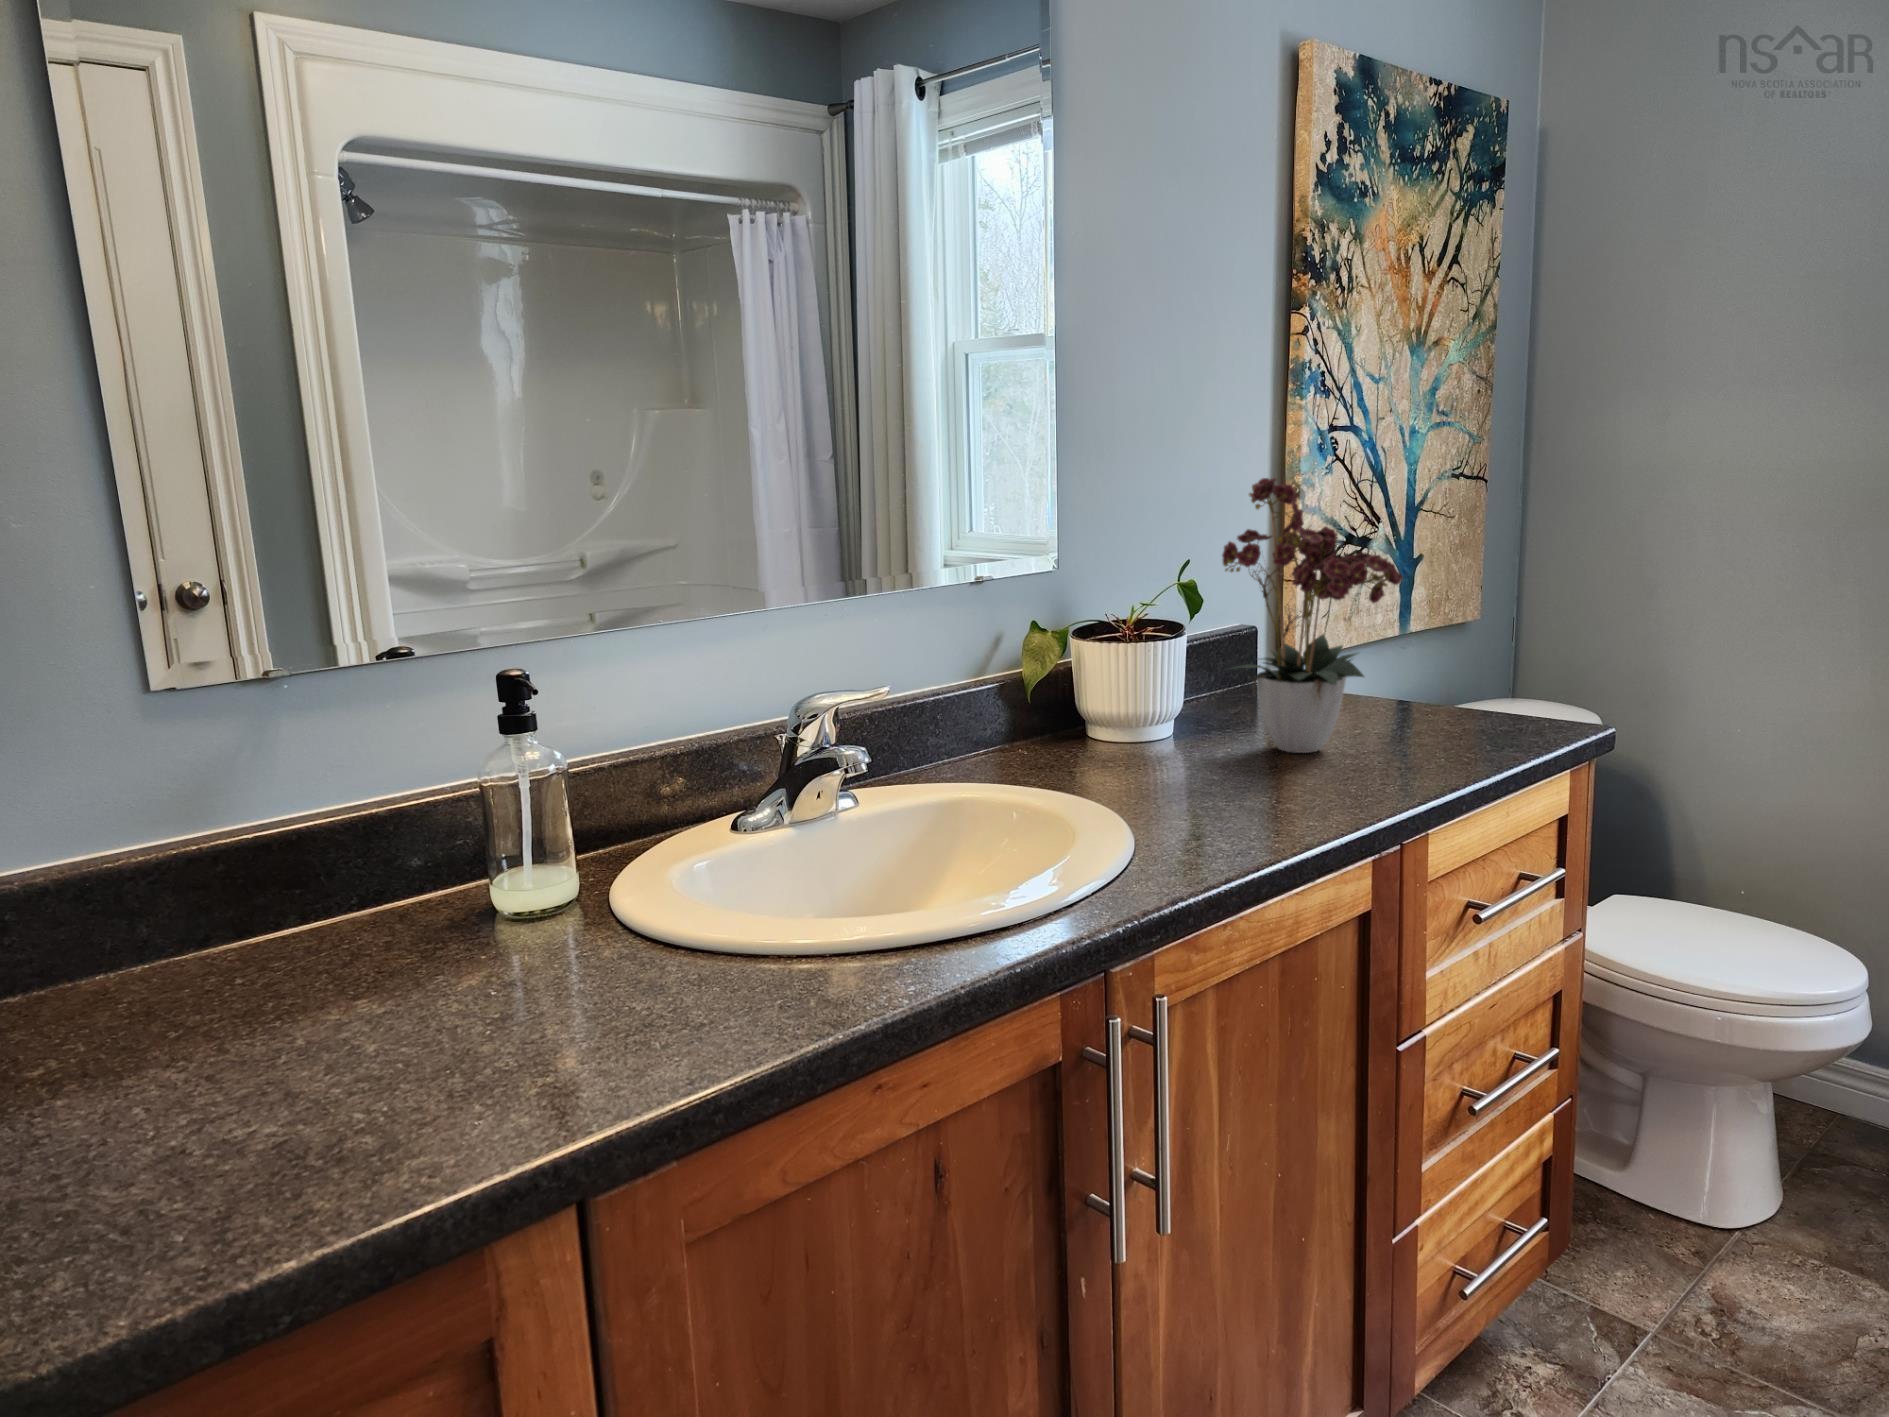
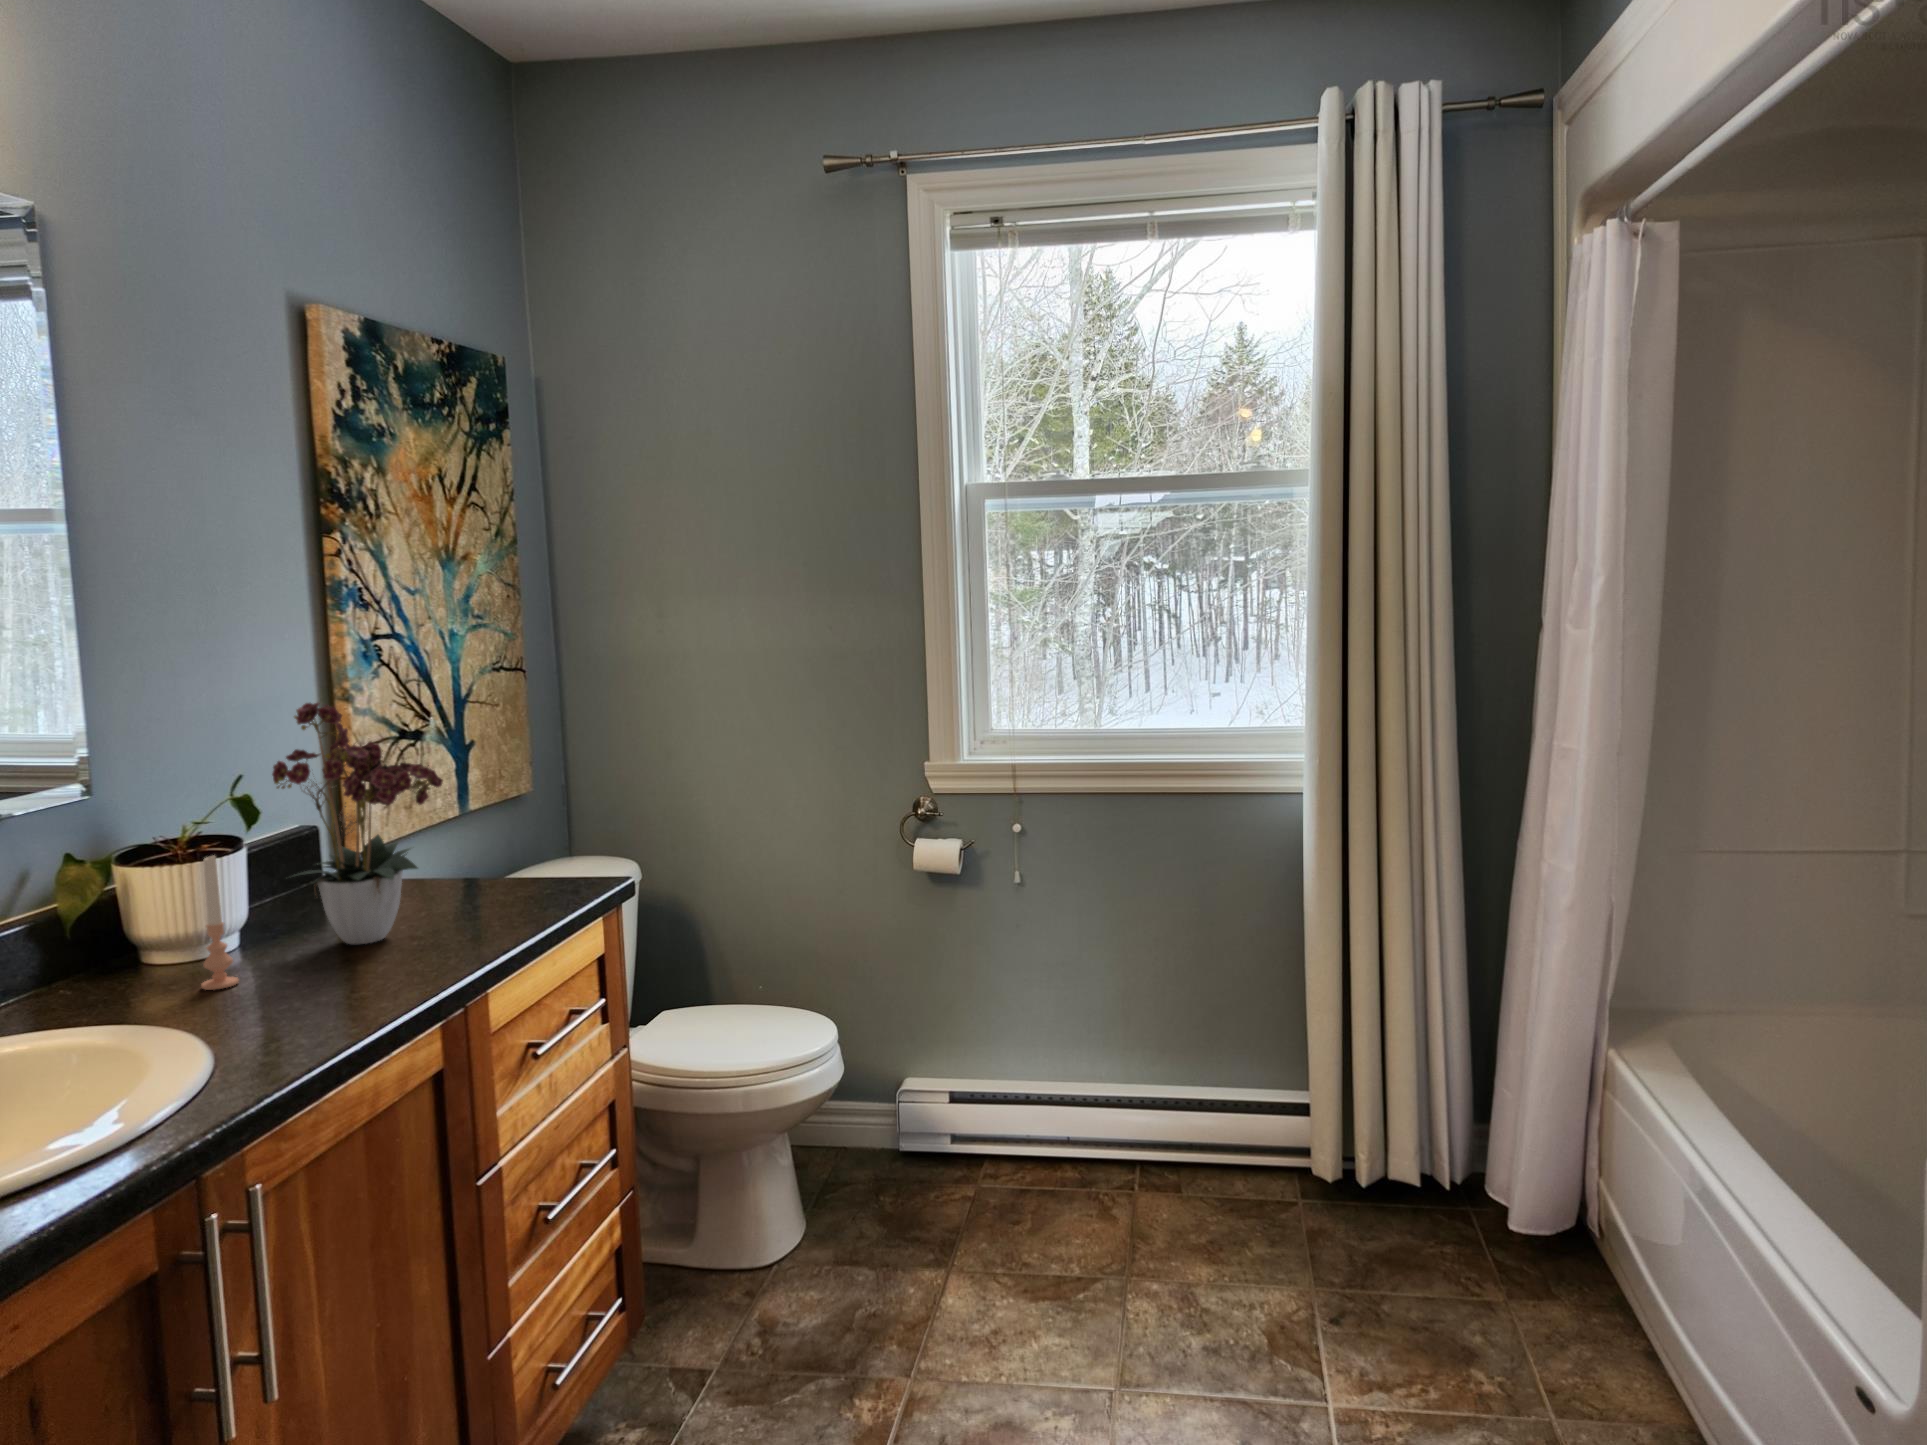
candle: none [1137,632,1173,774] -> present [201,856,239,990]

